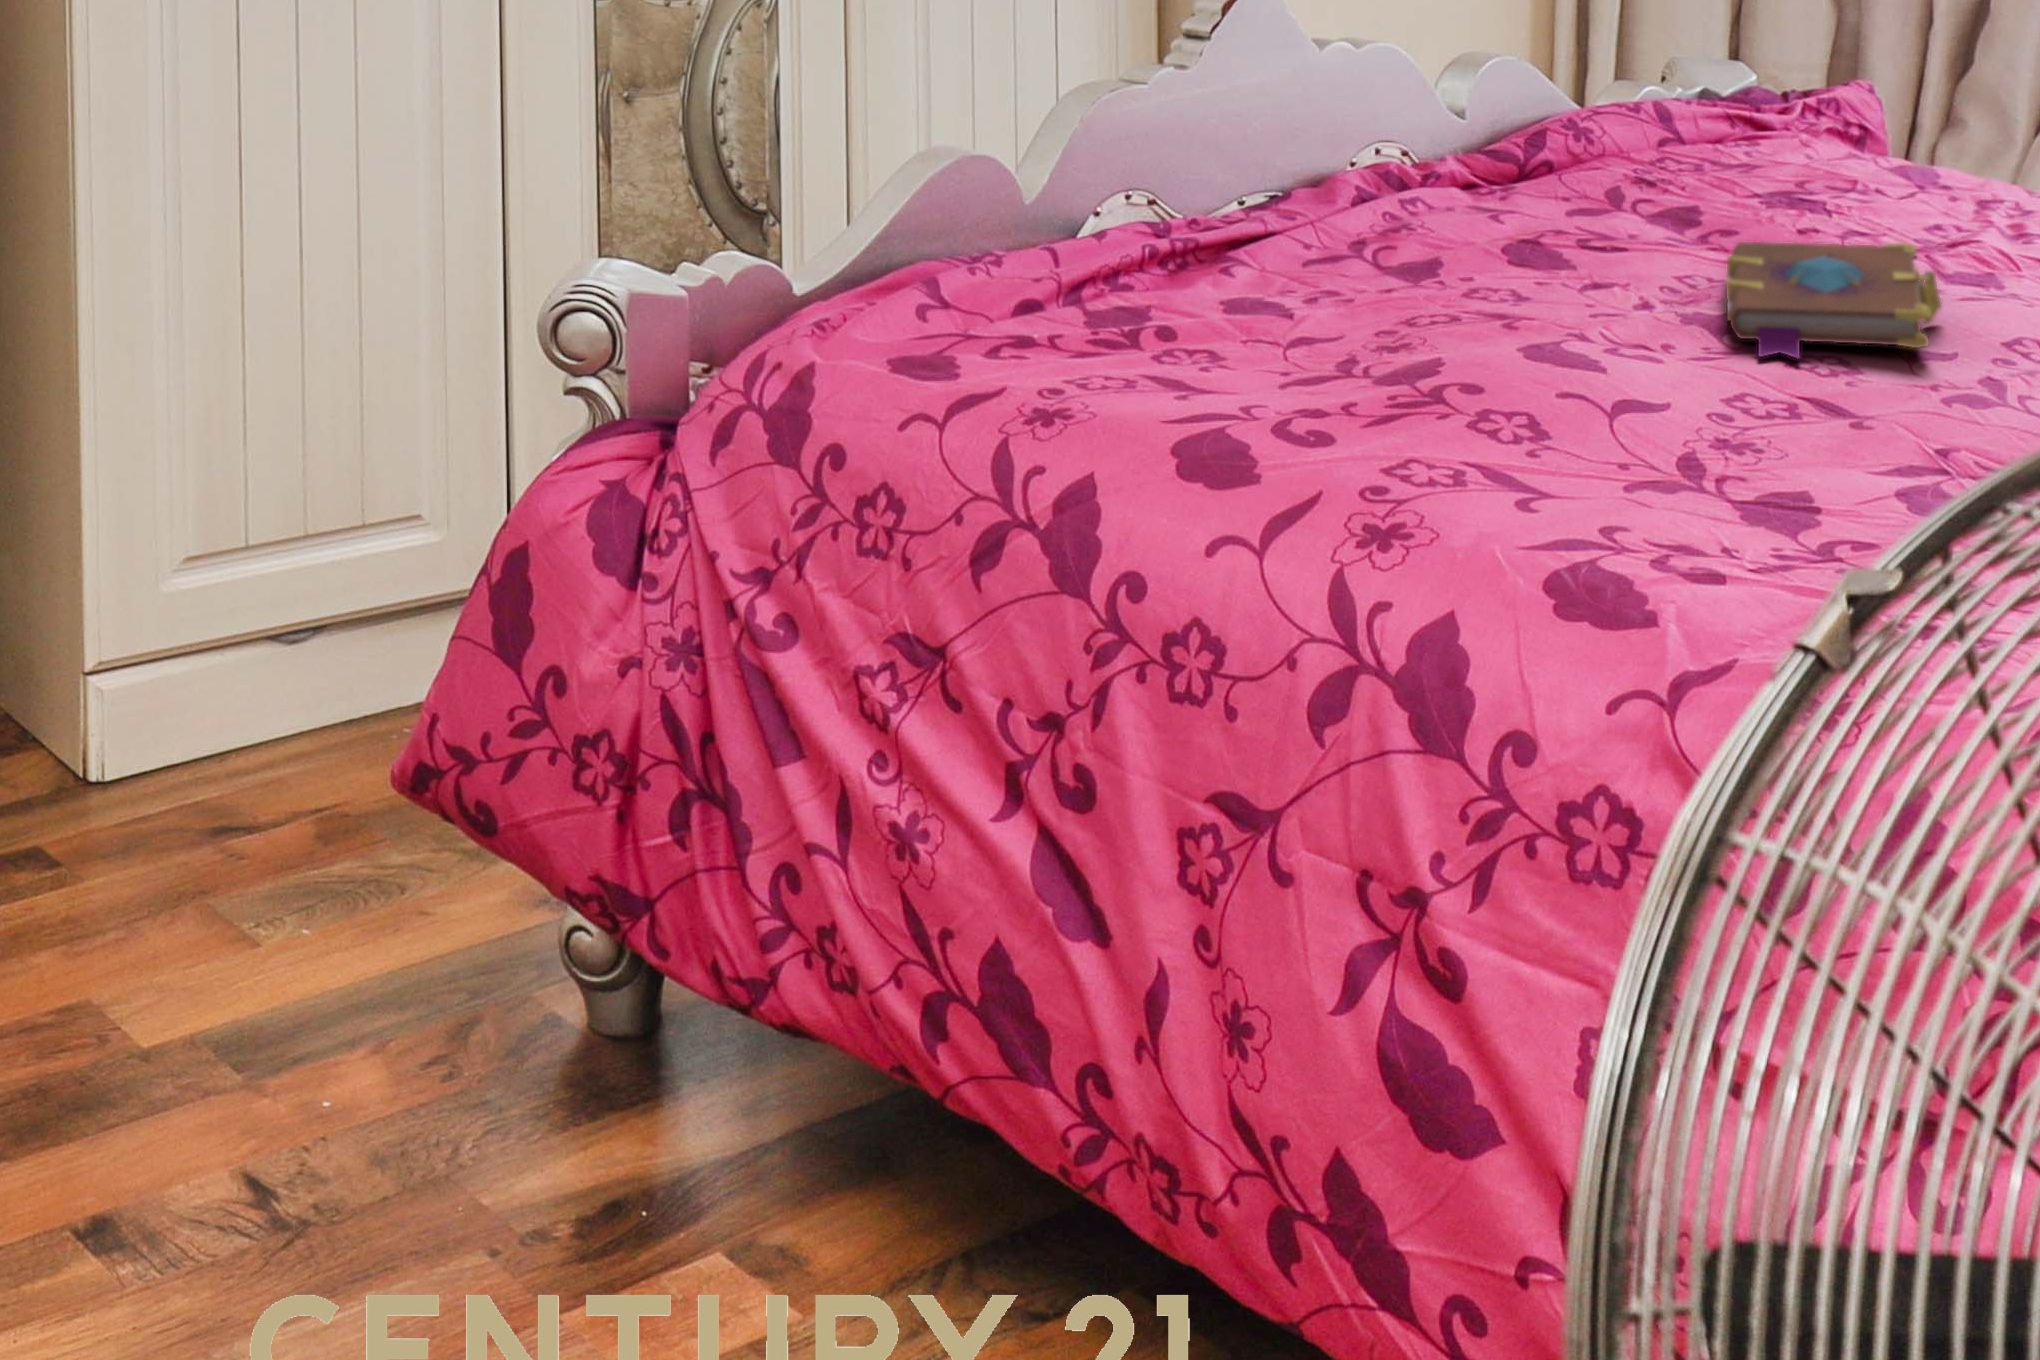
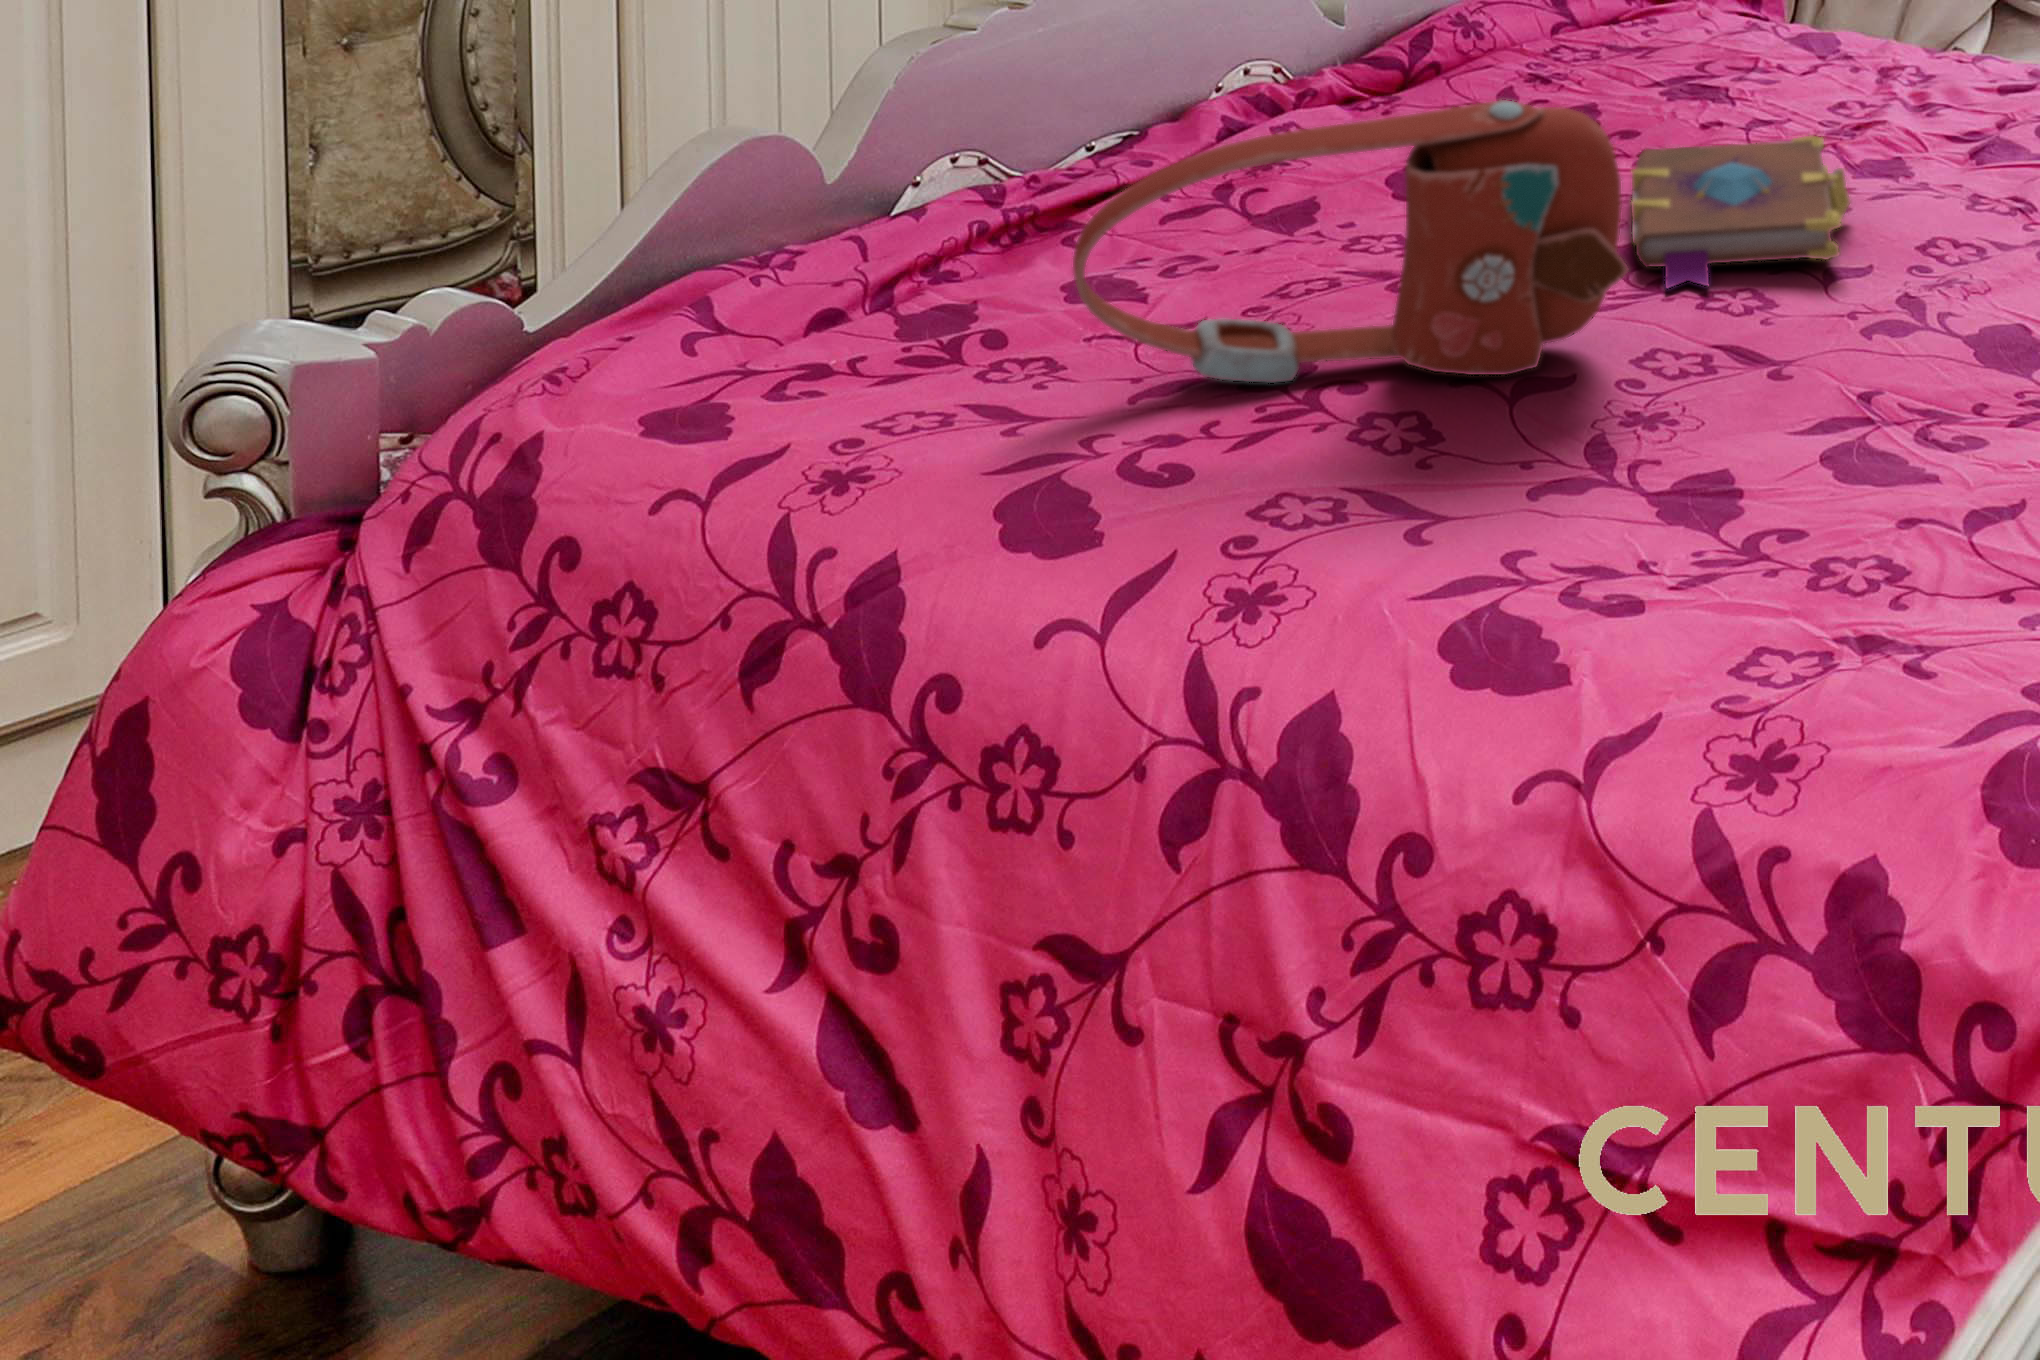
handbag: none [1231,161,1723,406] -> present [1073,100,1628,383]

